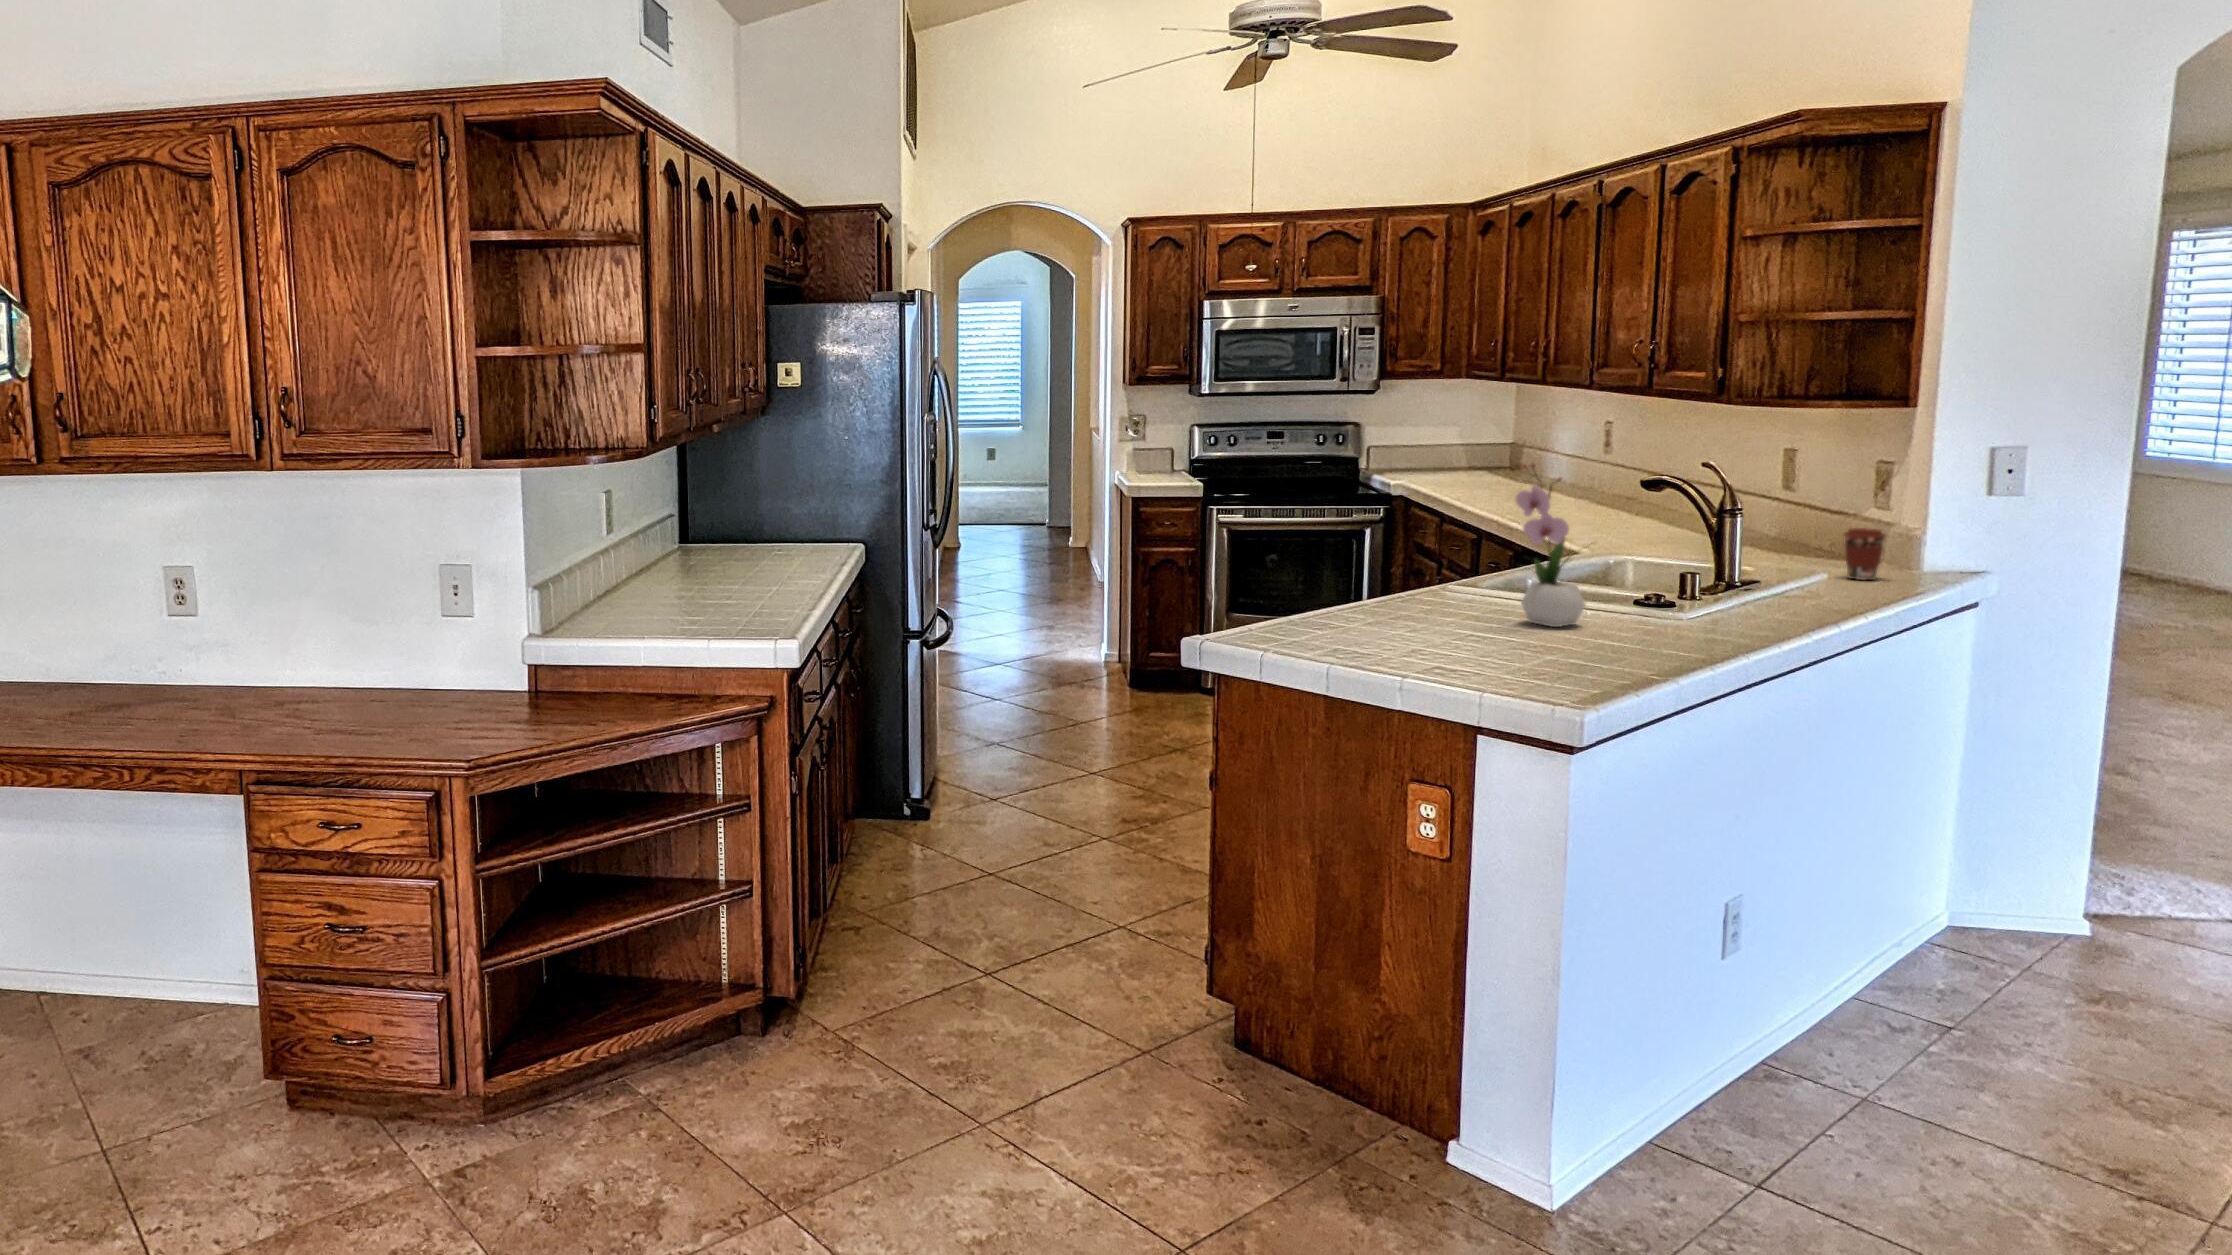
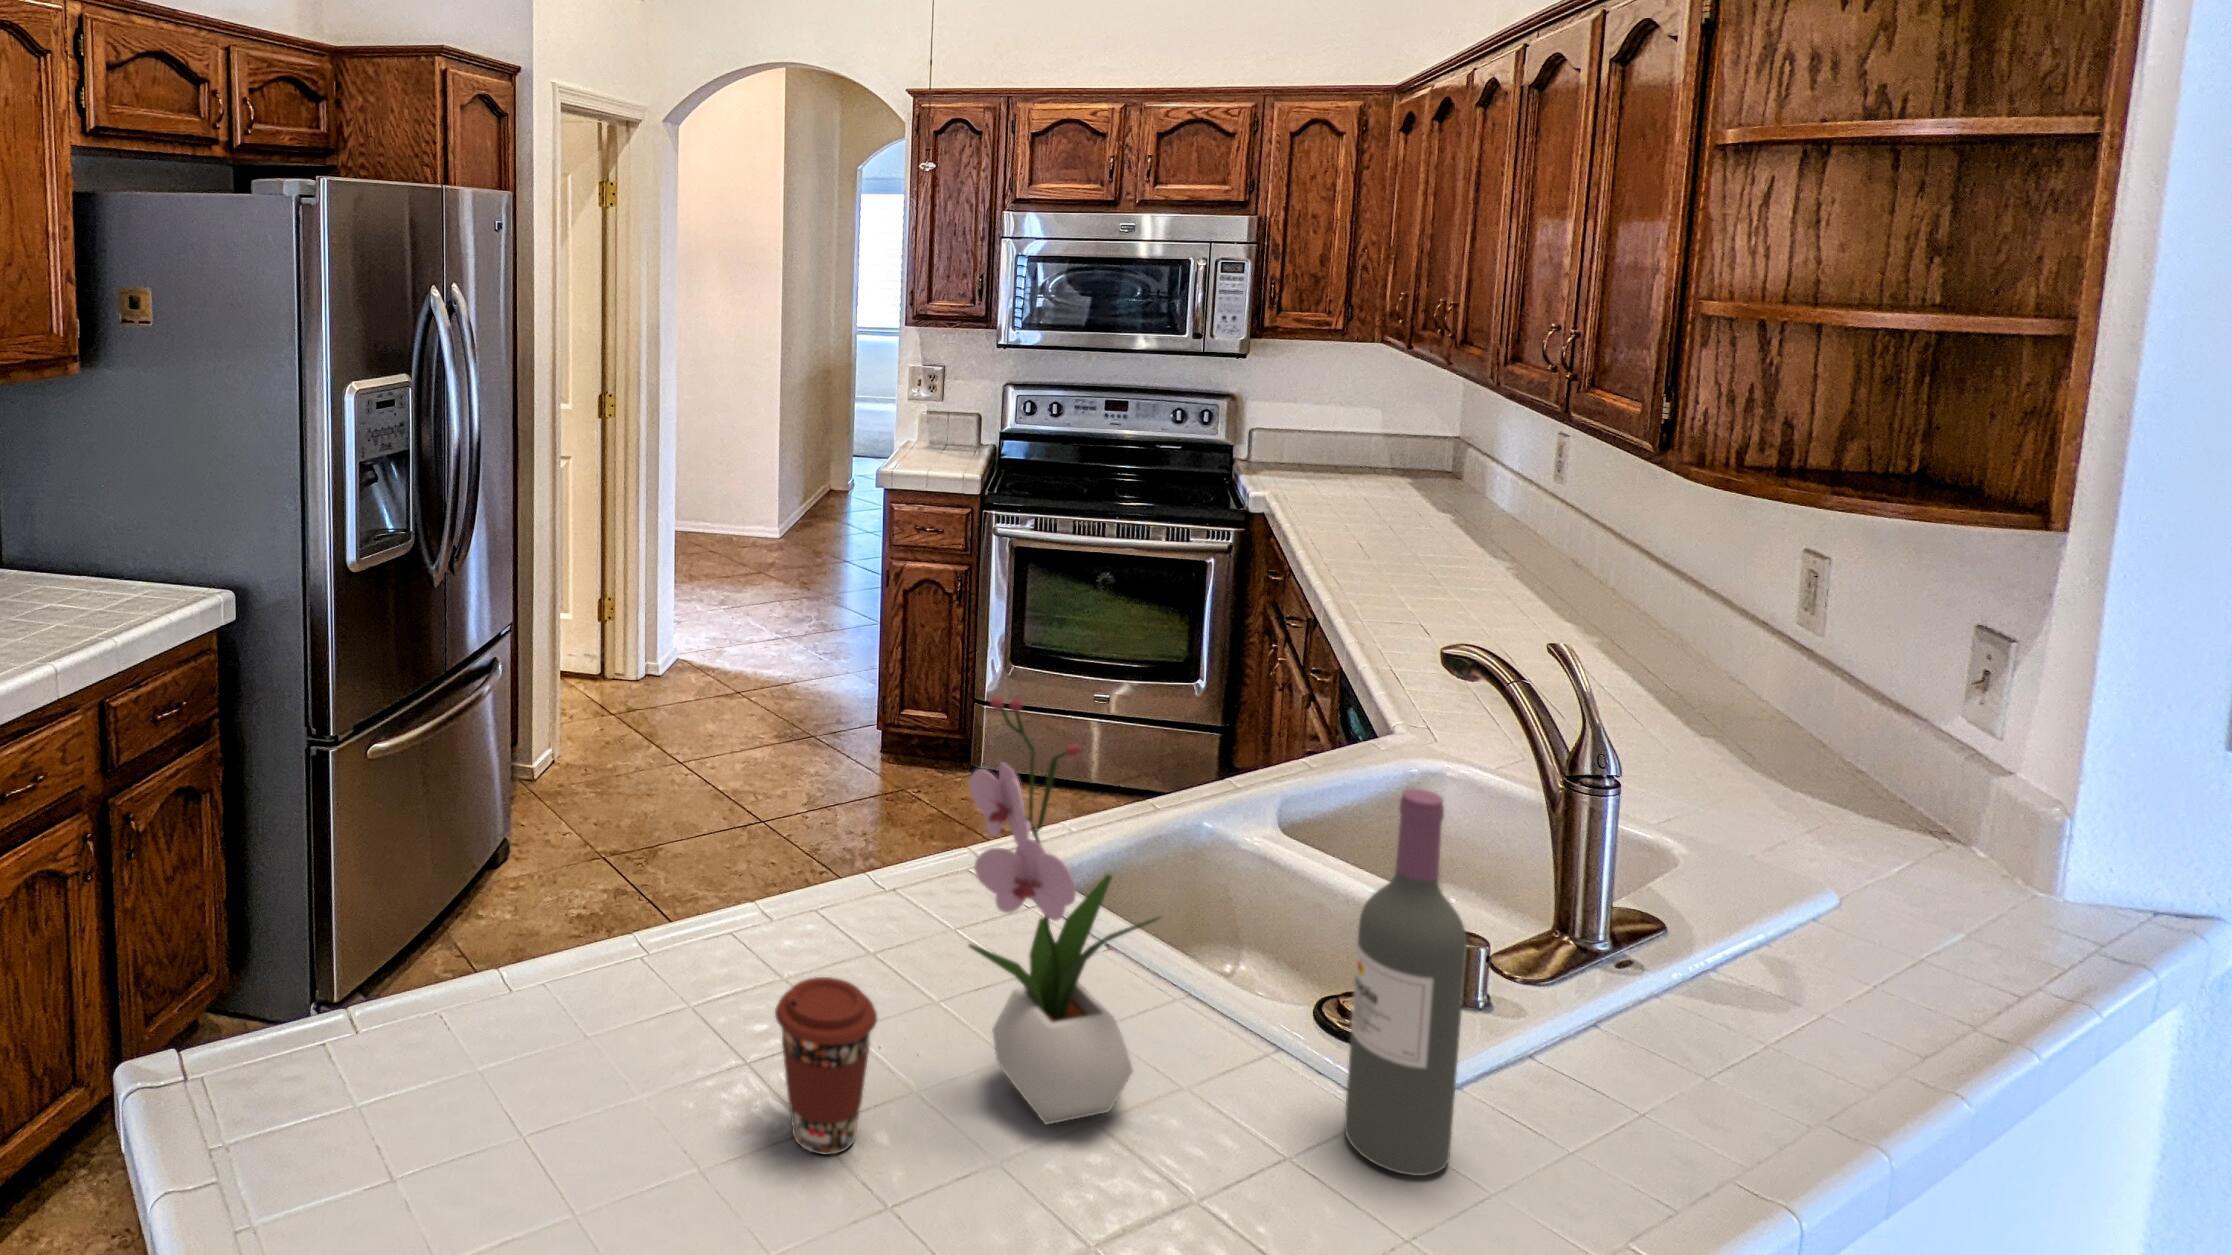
wine bottle: none [1666,482,1716,626] -> present [1344,789,1467,1176]
coffee cup: present [1844,528,1886,580] -> present [775,977,877,1154]

